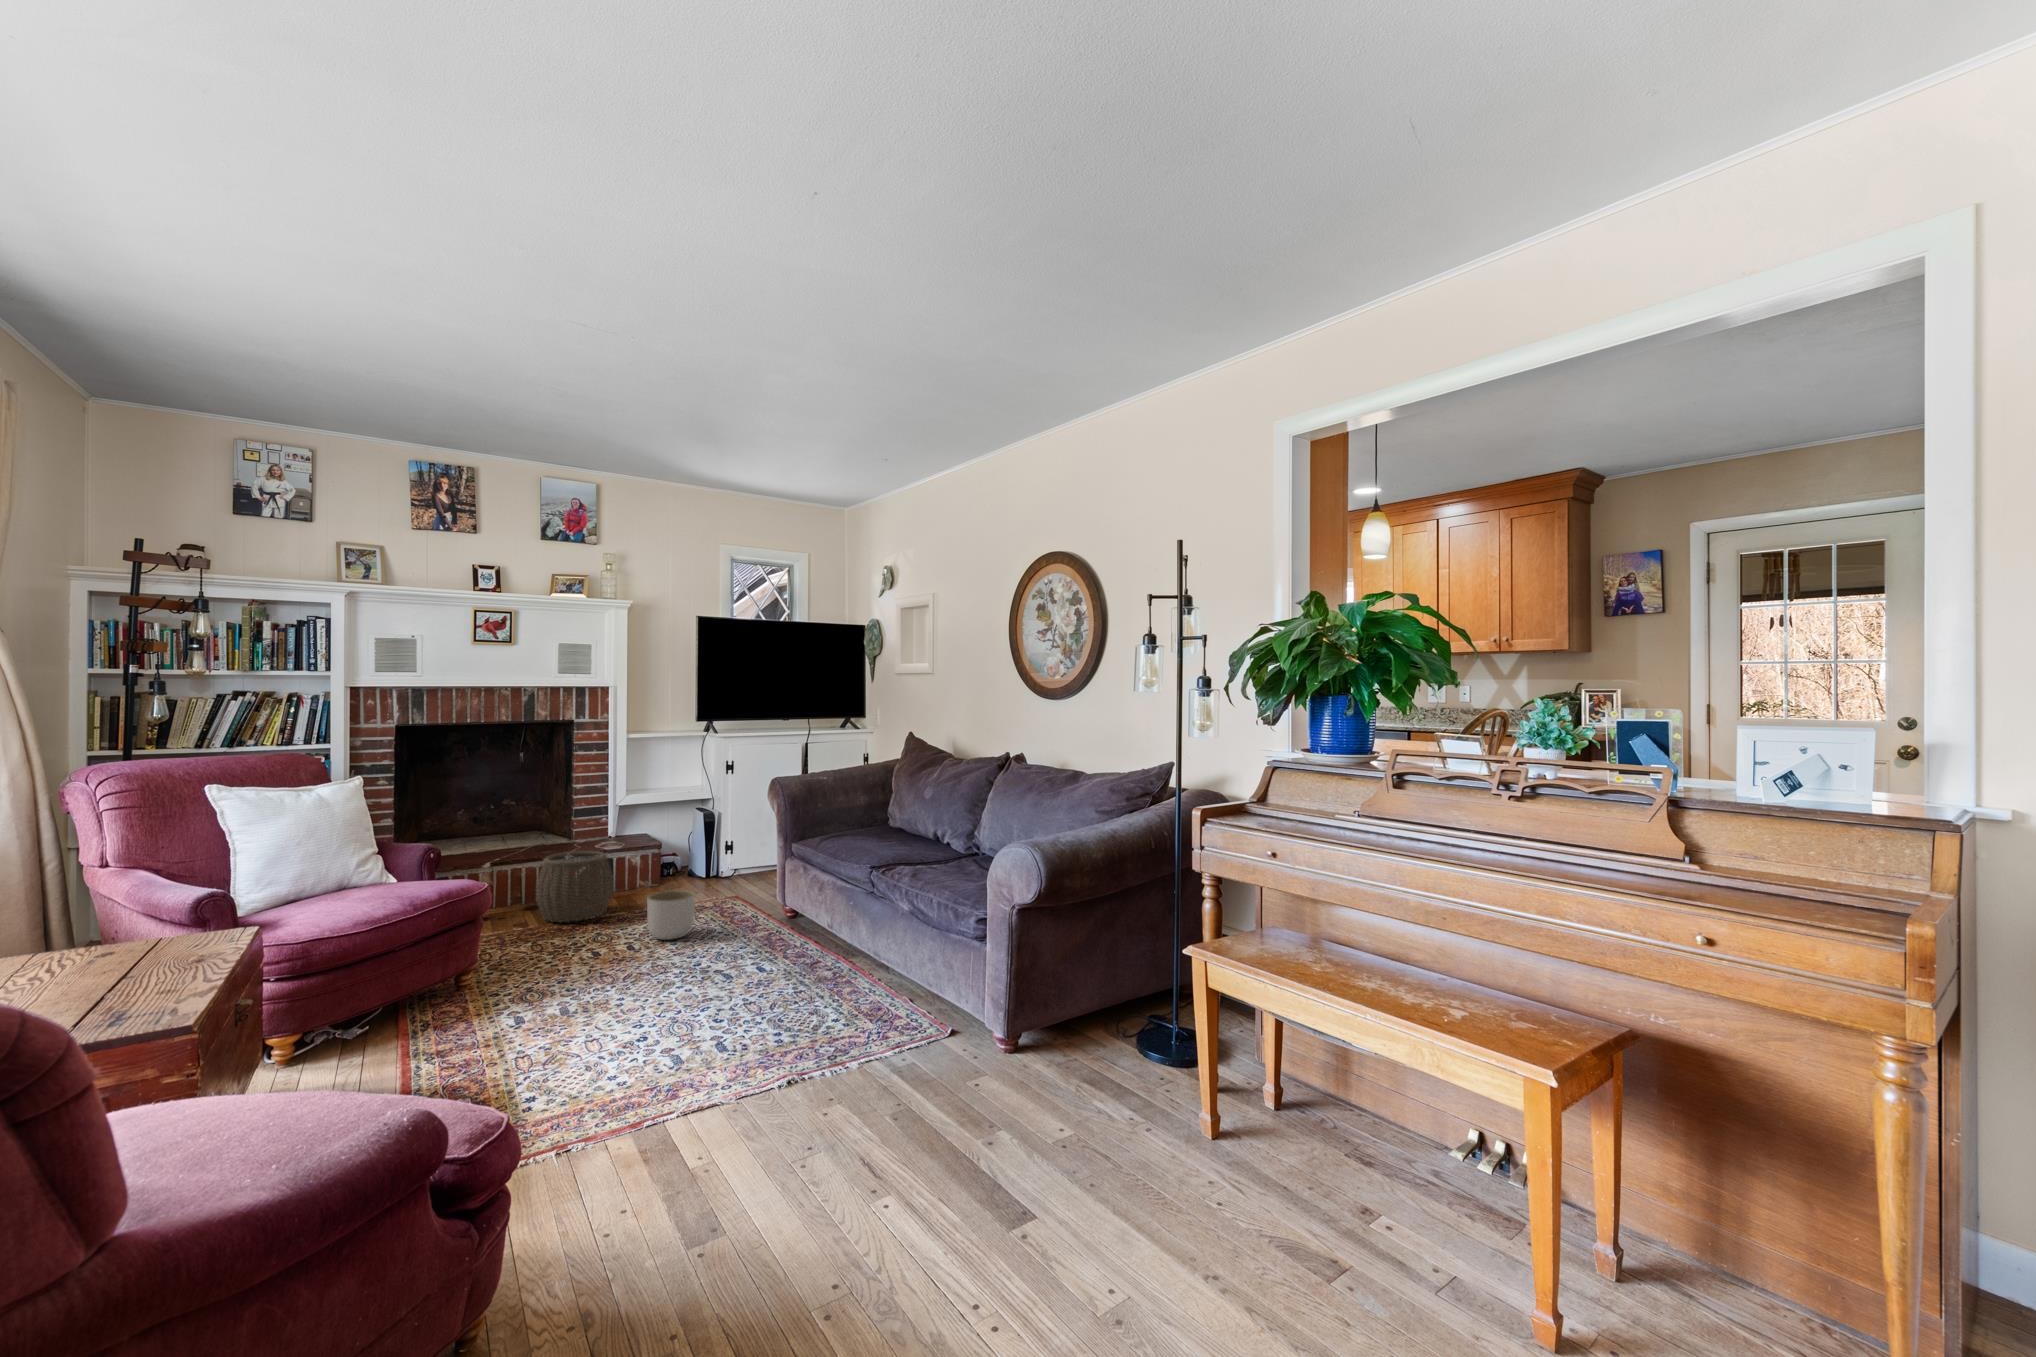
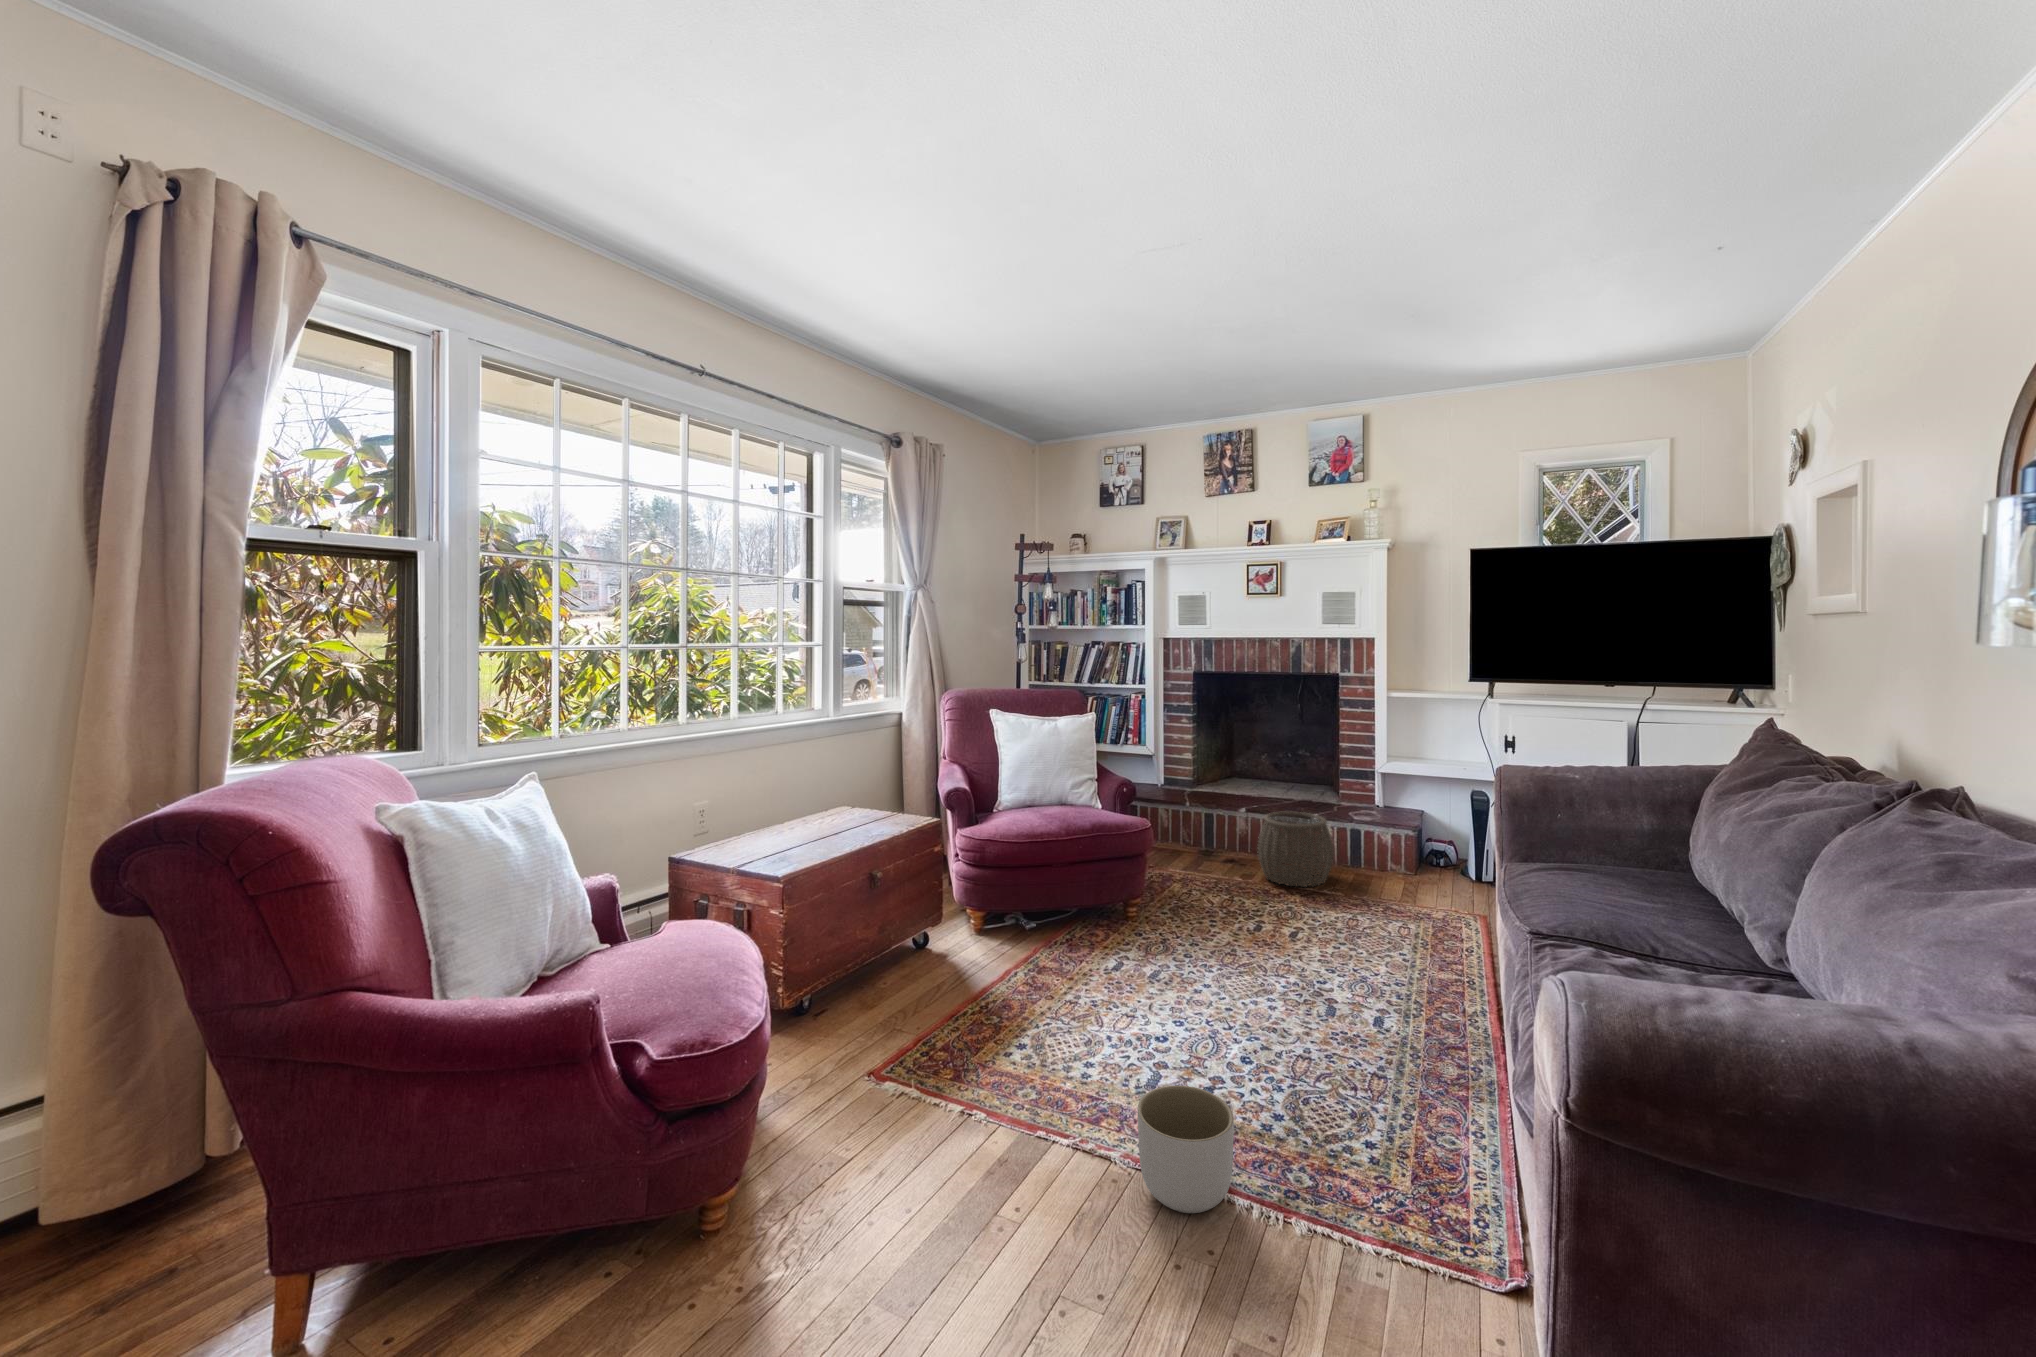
planter: present [647,890,695,940] -> present [1138,1086,1234,1213]

